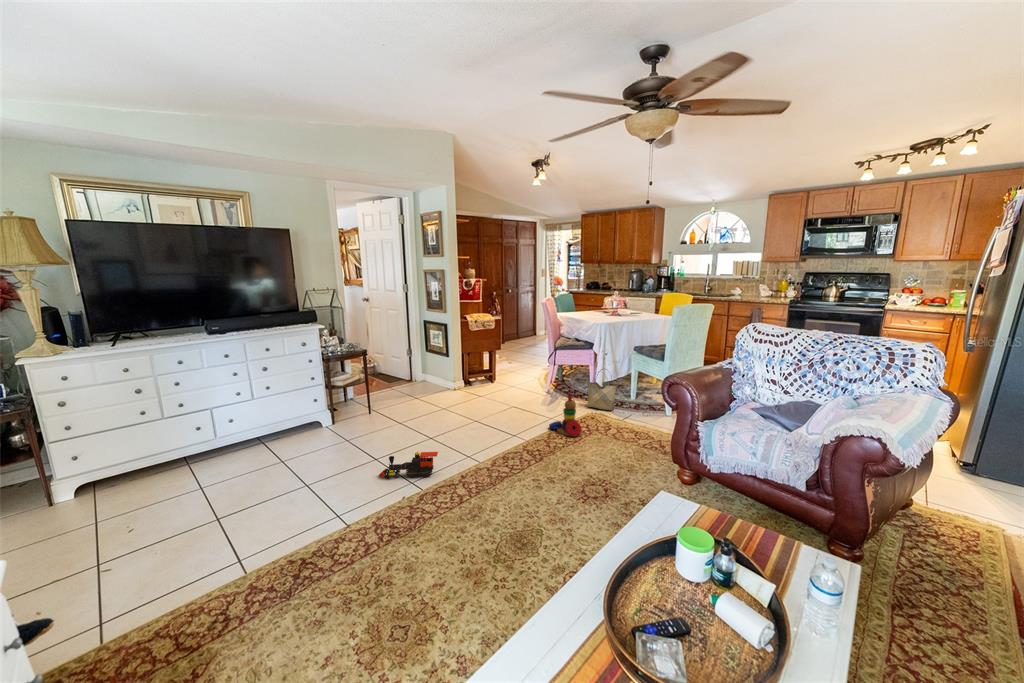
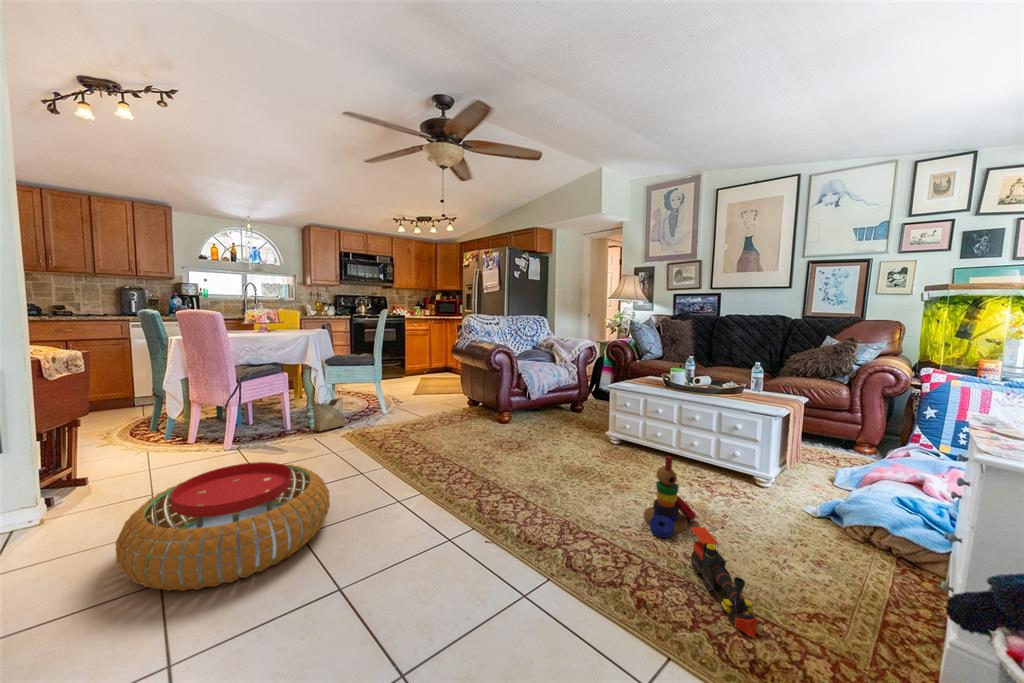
pouf: none [378,389,469,442] -> present [116,462,330,591]
stacking toy: present [549,393,582,437] -> present [644,456,696,538]
toy train: present [378,452,438,478] -> present [690,527,757,638]

